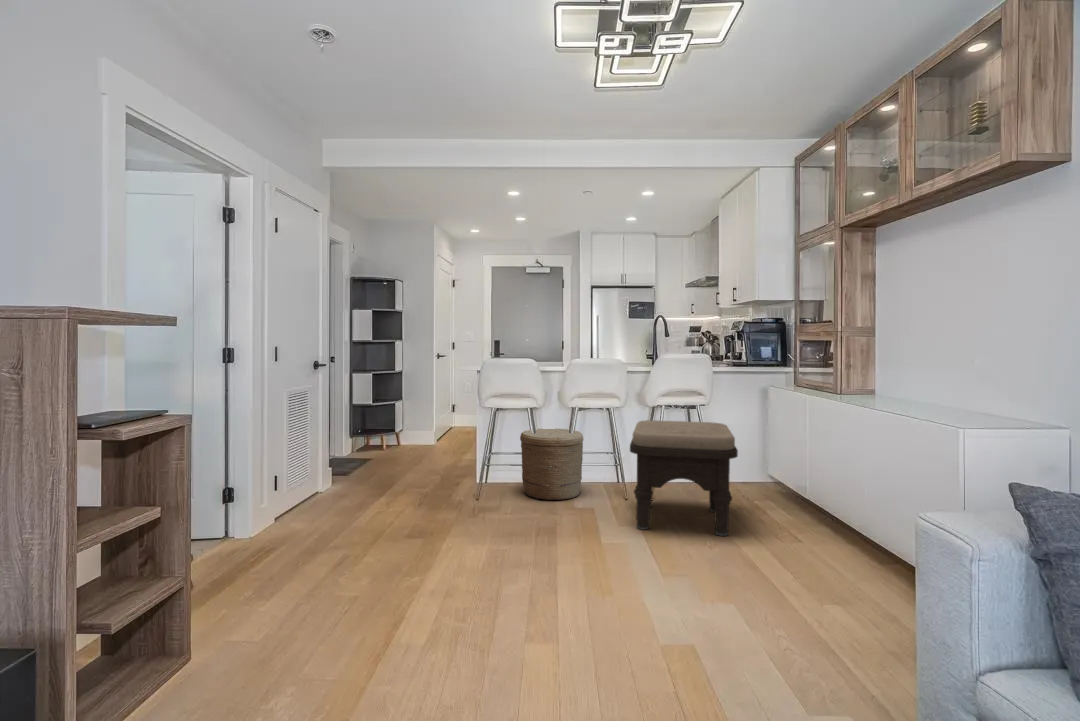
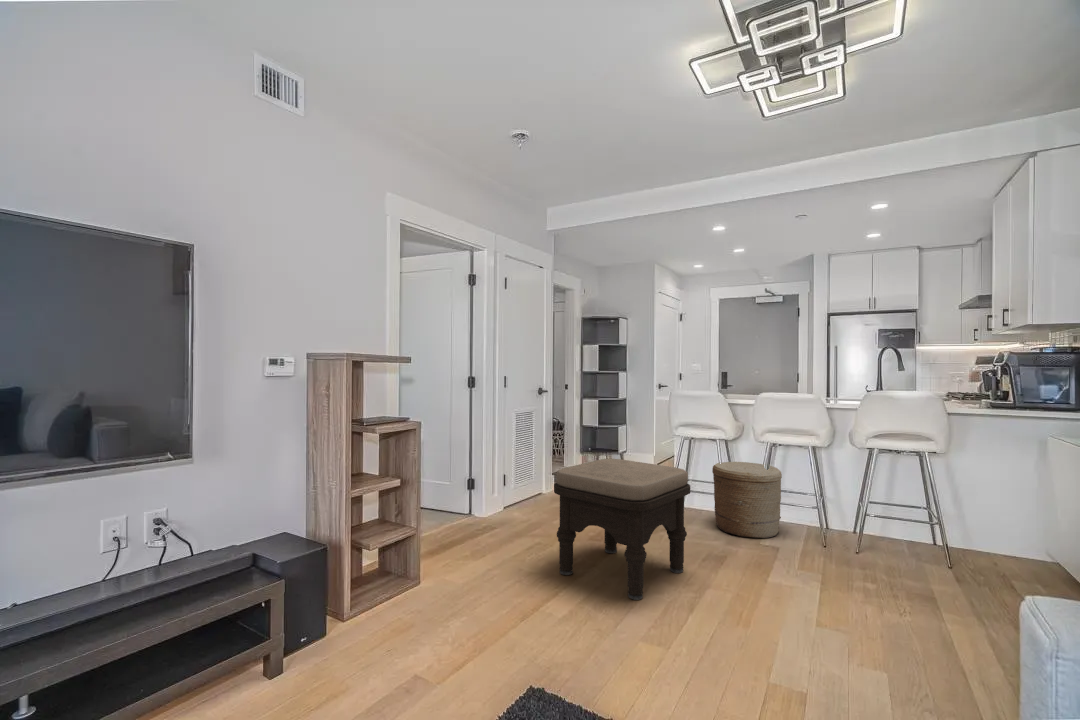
ottoman: present [630,420,738,536] -> present [554,459,690,600]

